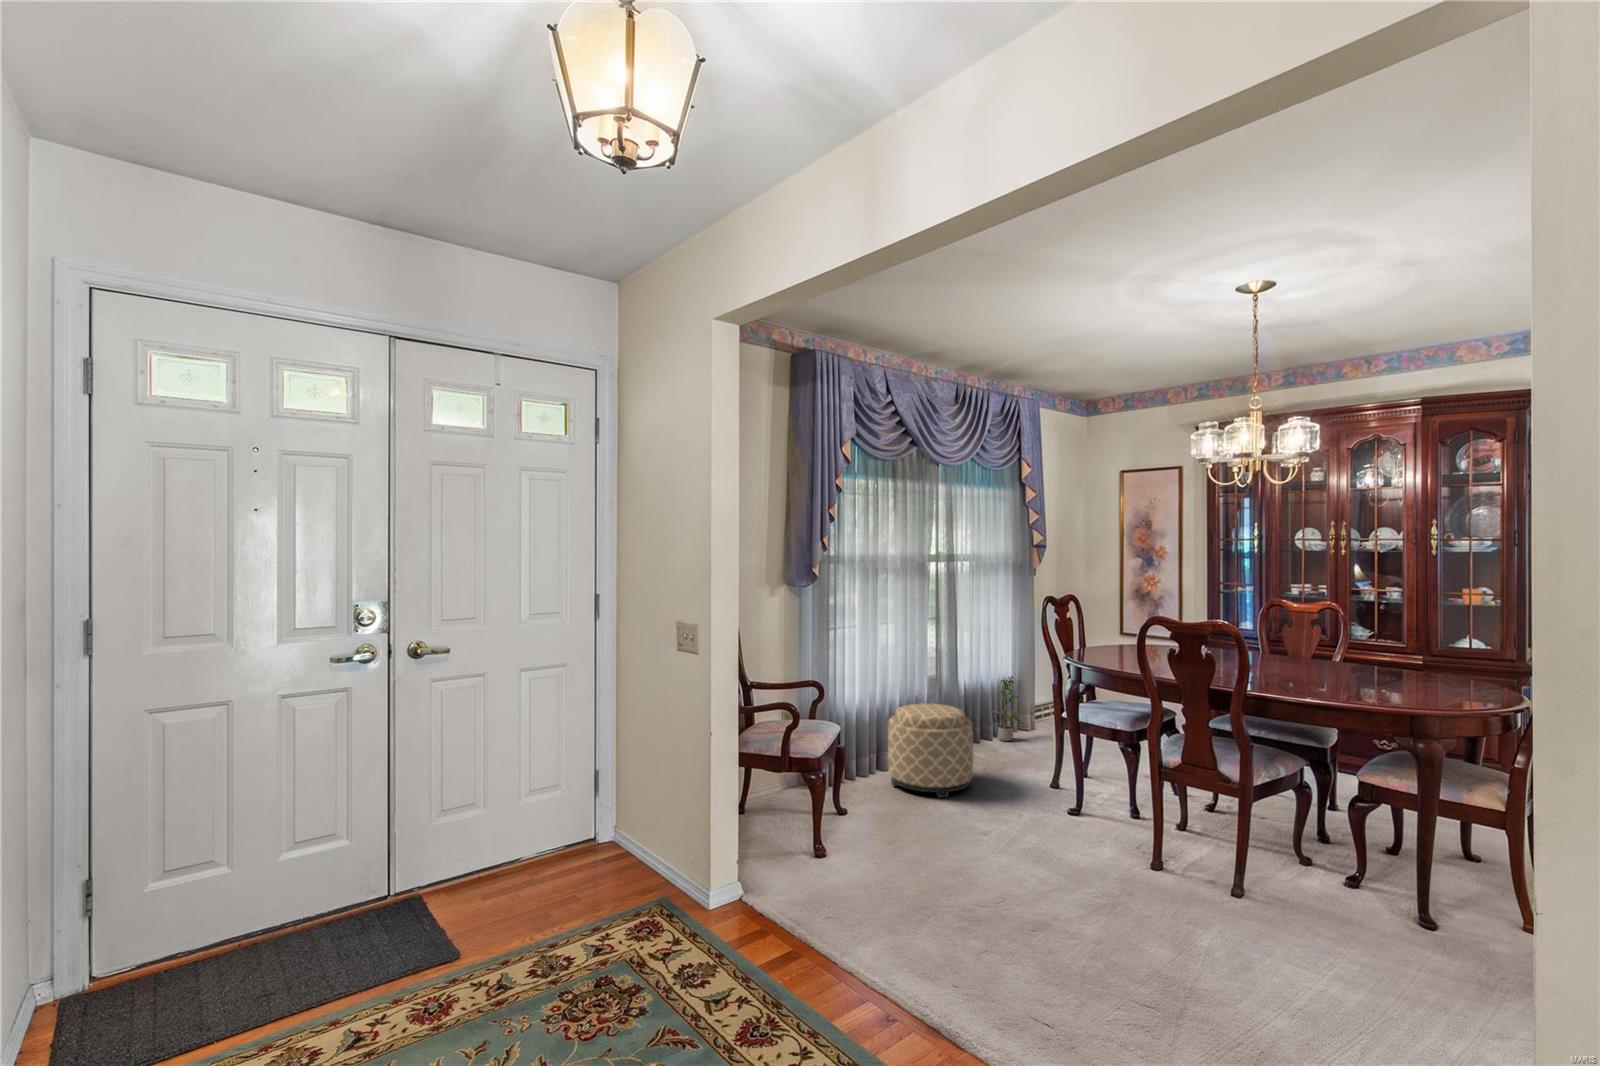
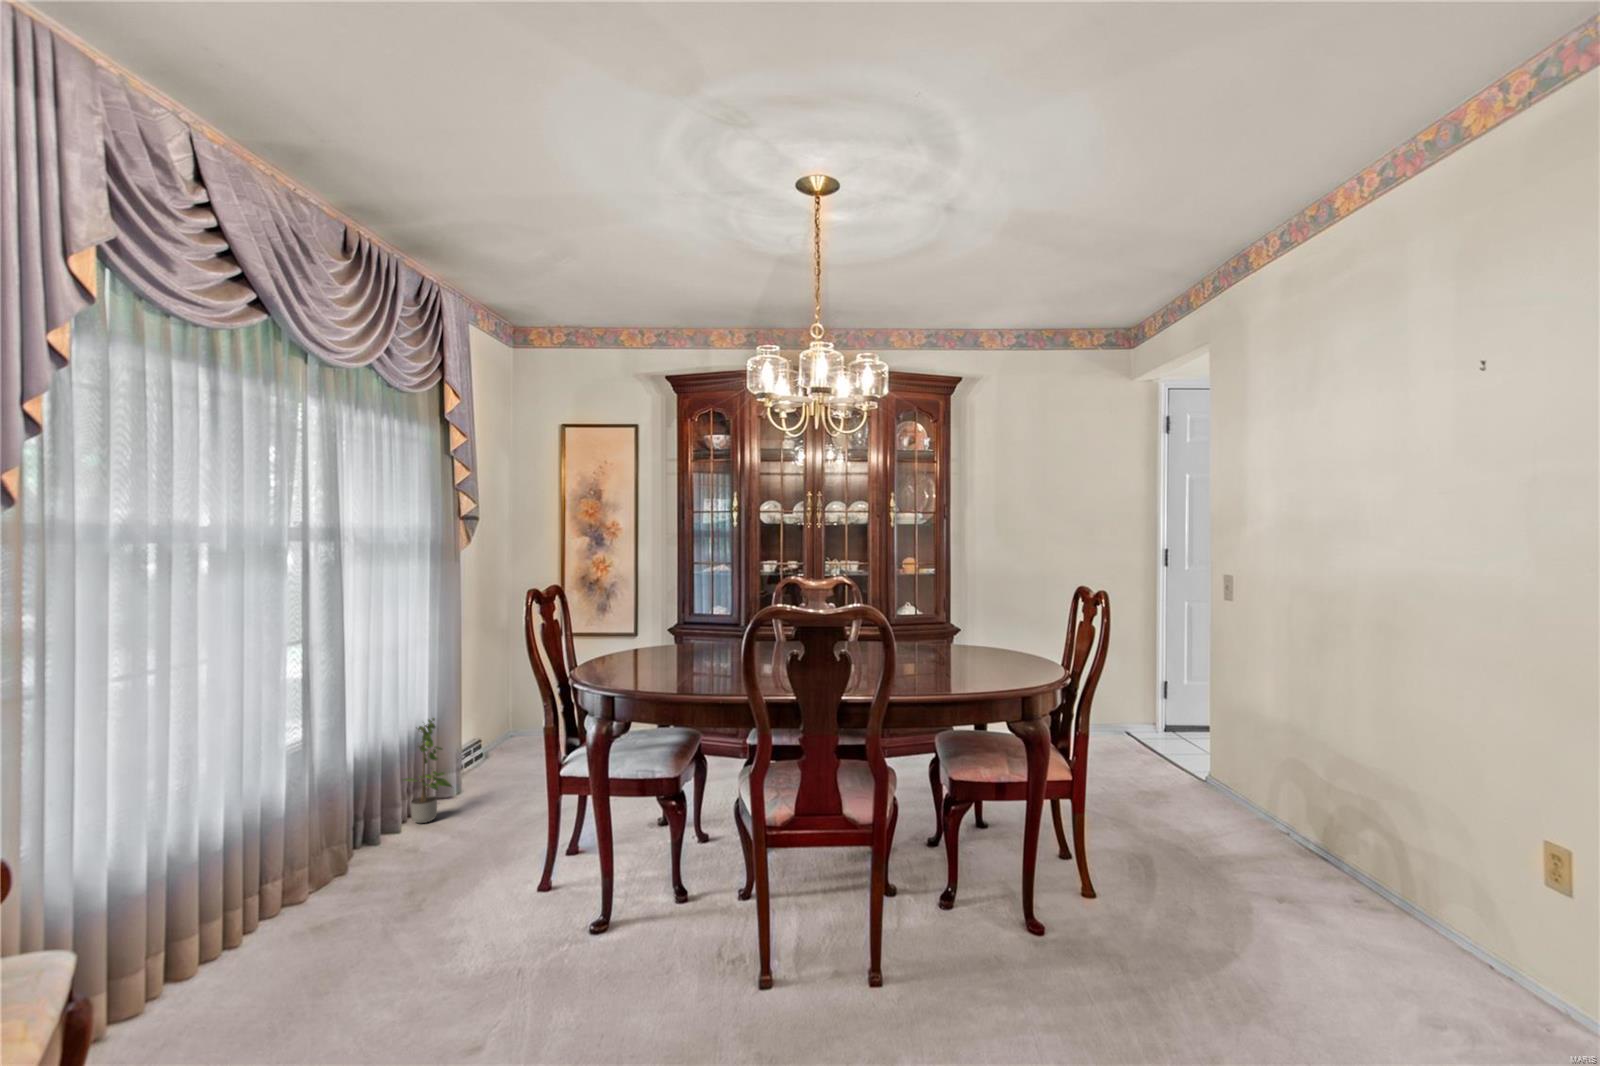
ottoman: present [888,704,973,798] -> none [208,805,407,1020]

